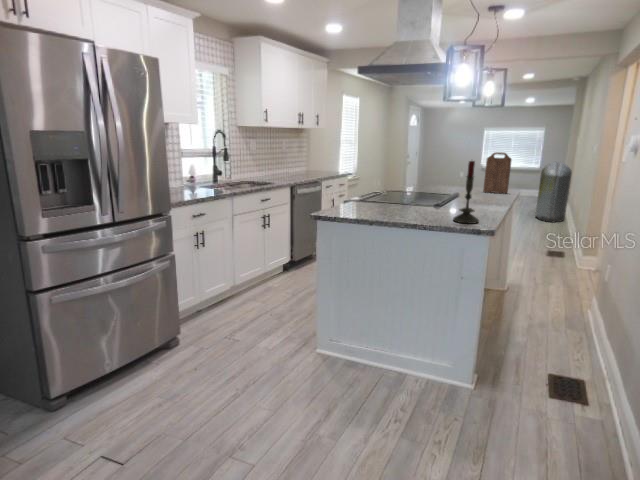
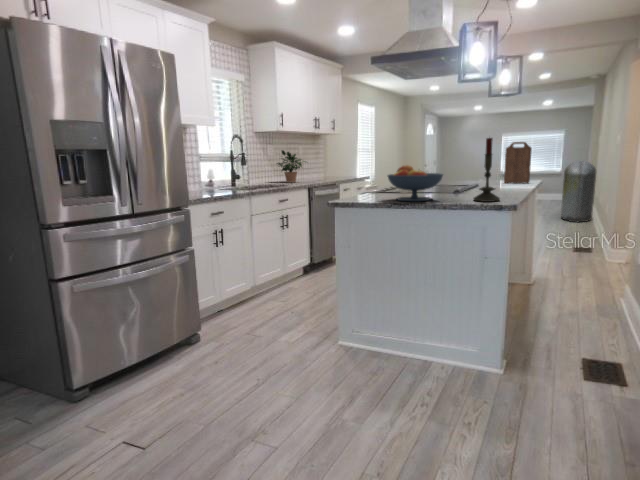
potted plant: none [258,145,293,179] -> present [277,150,305,183]
fruit bowl: none [371,181,426,219] -> present [388,165,443,201]

